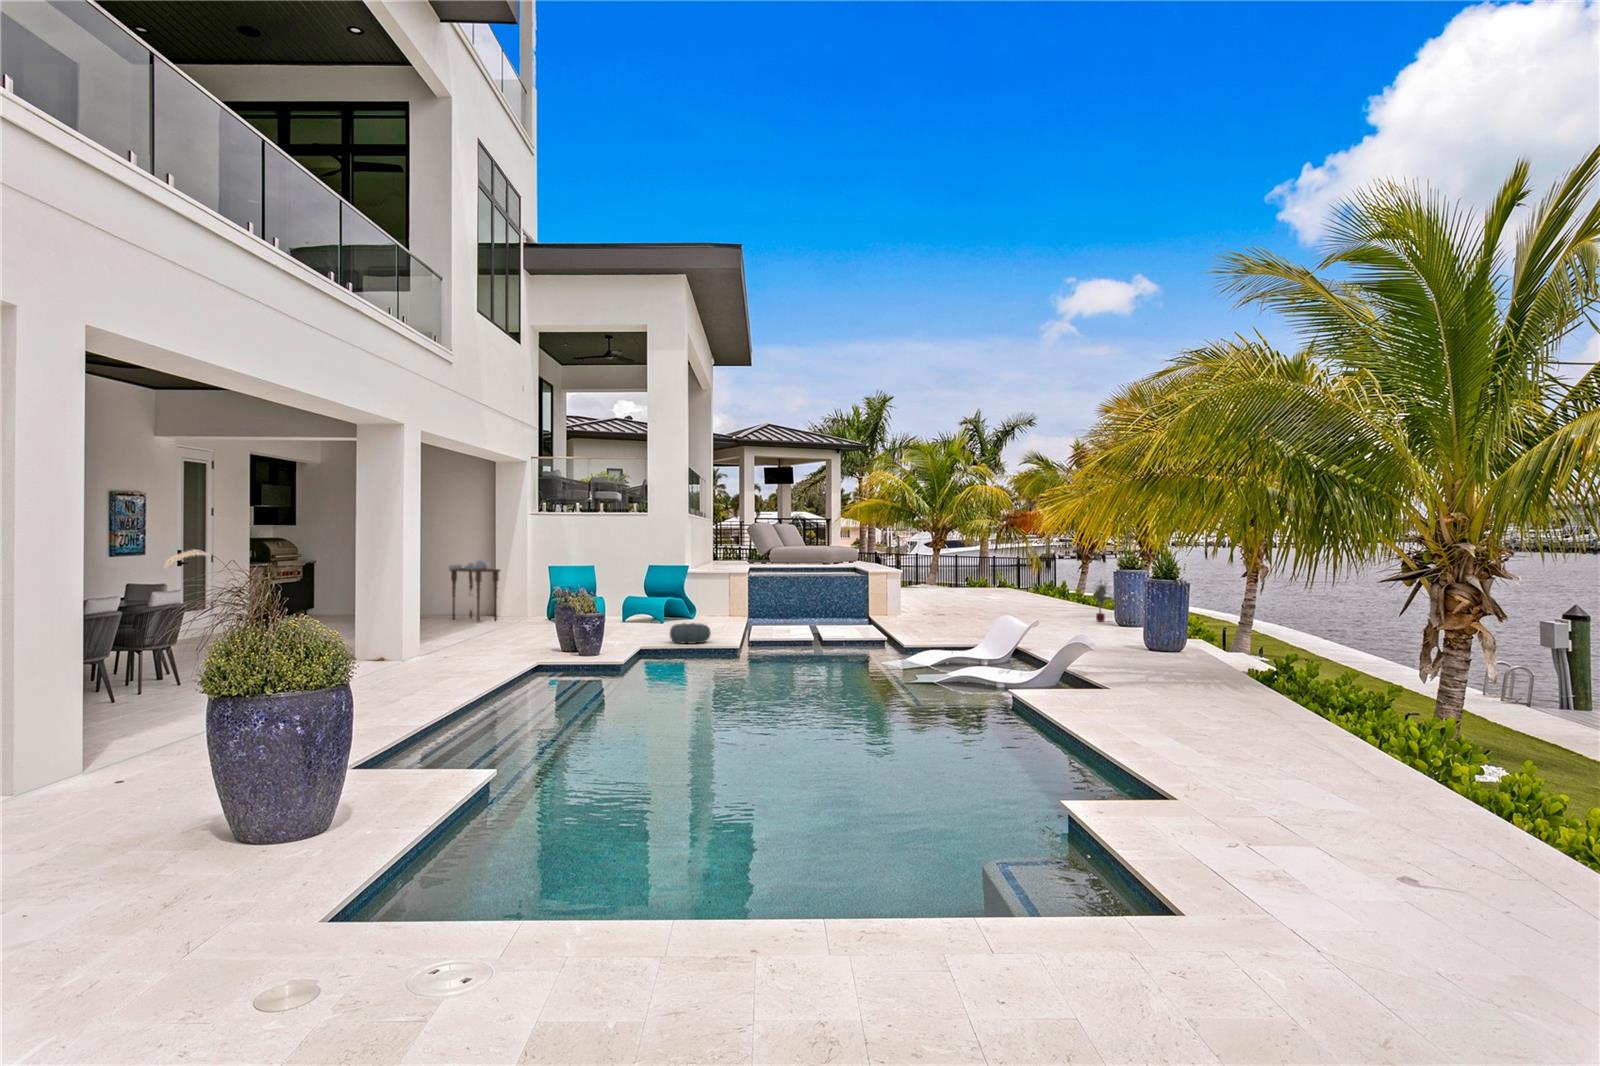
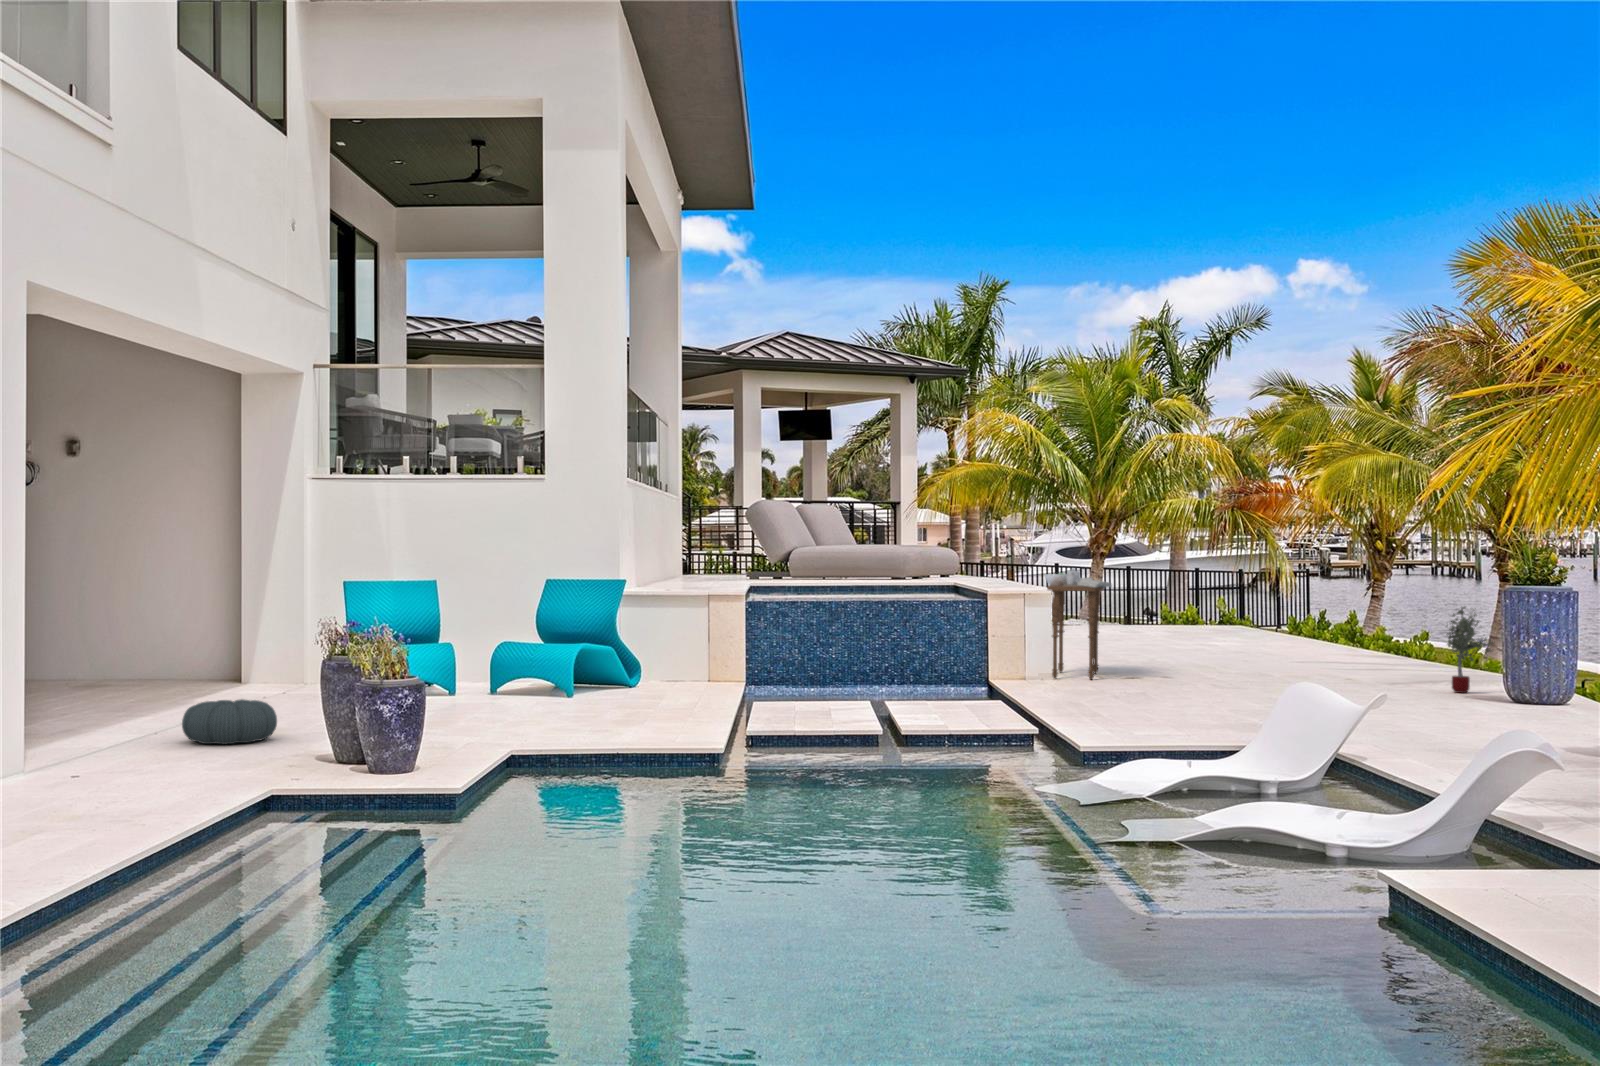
side table: present [449,560,500,622] -> present [1045,568,1112,680]
pouf: present [670,623,711,644] -> present [182,699,277,744]

